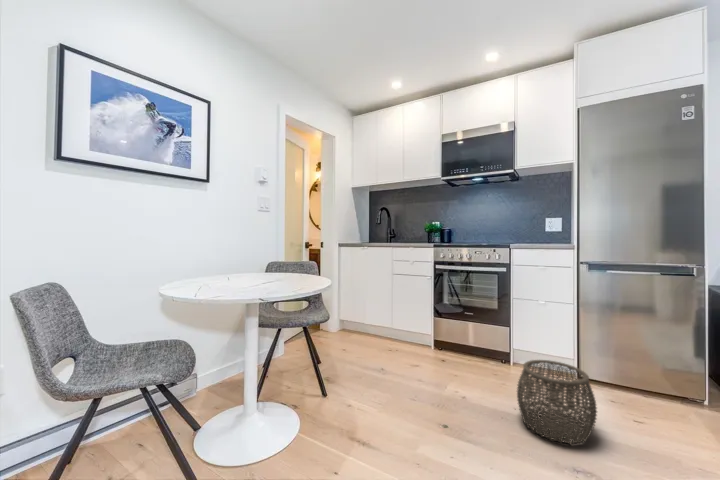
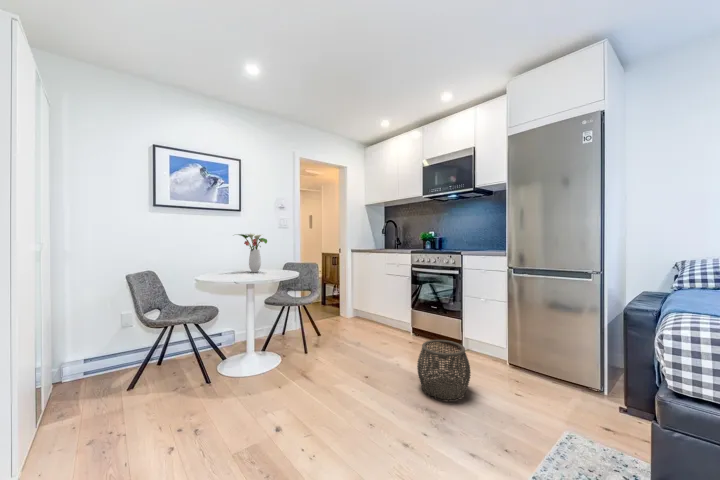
flower arrangement: none [218,216,278,278] -> present [238,233,267,272]

